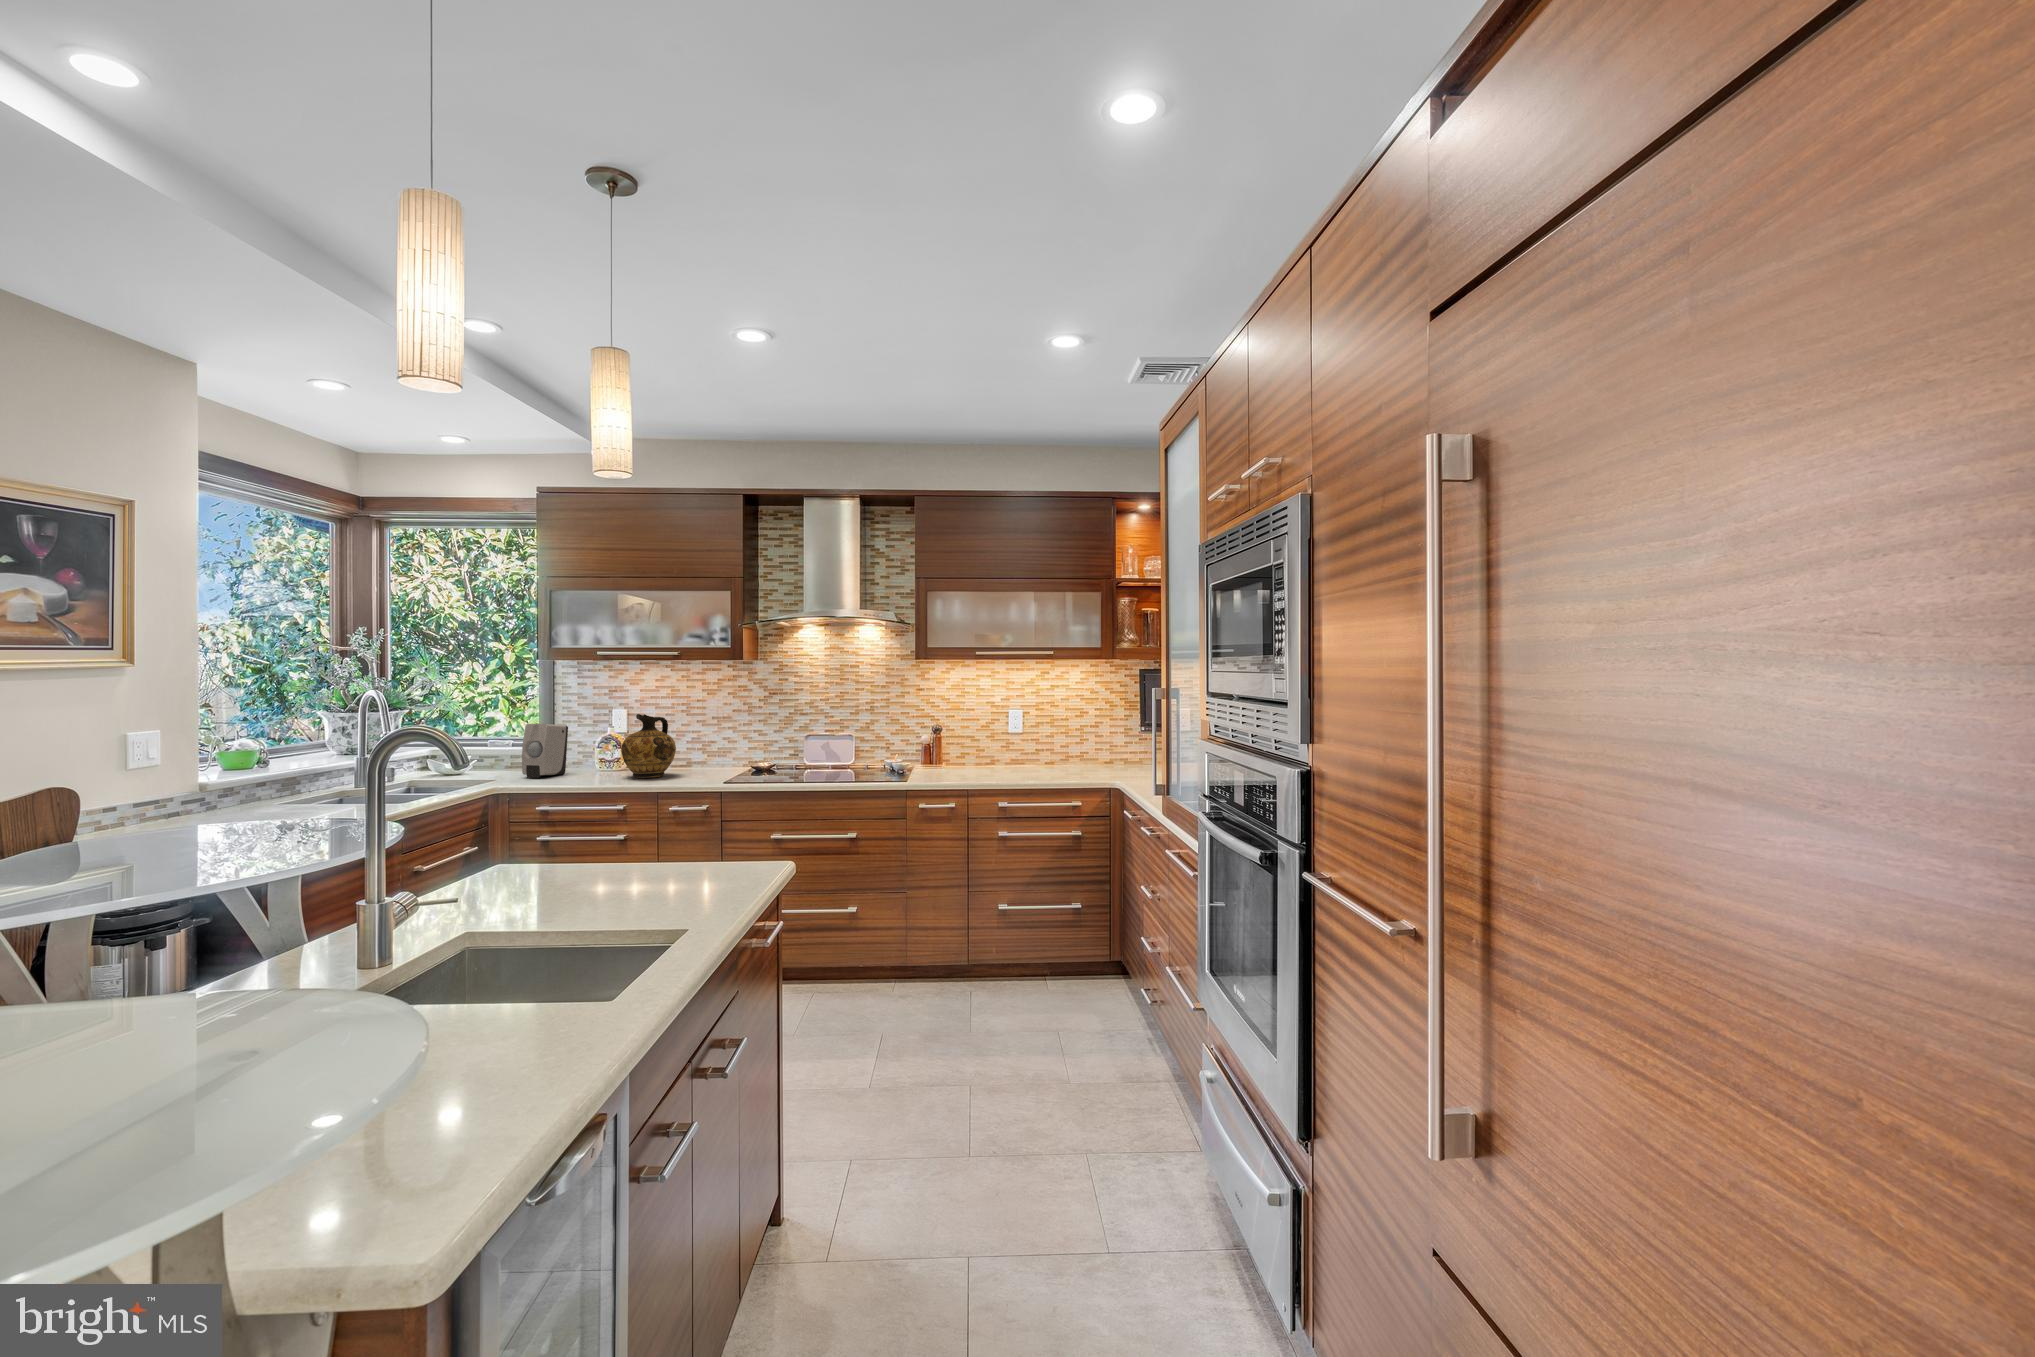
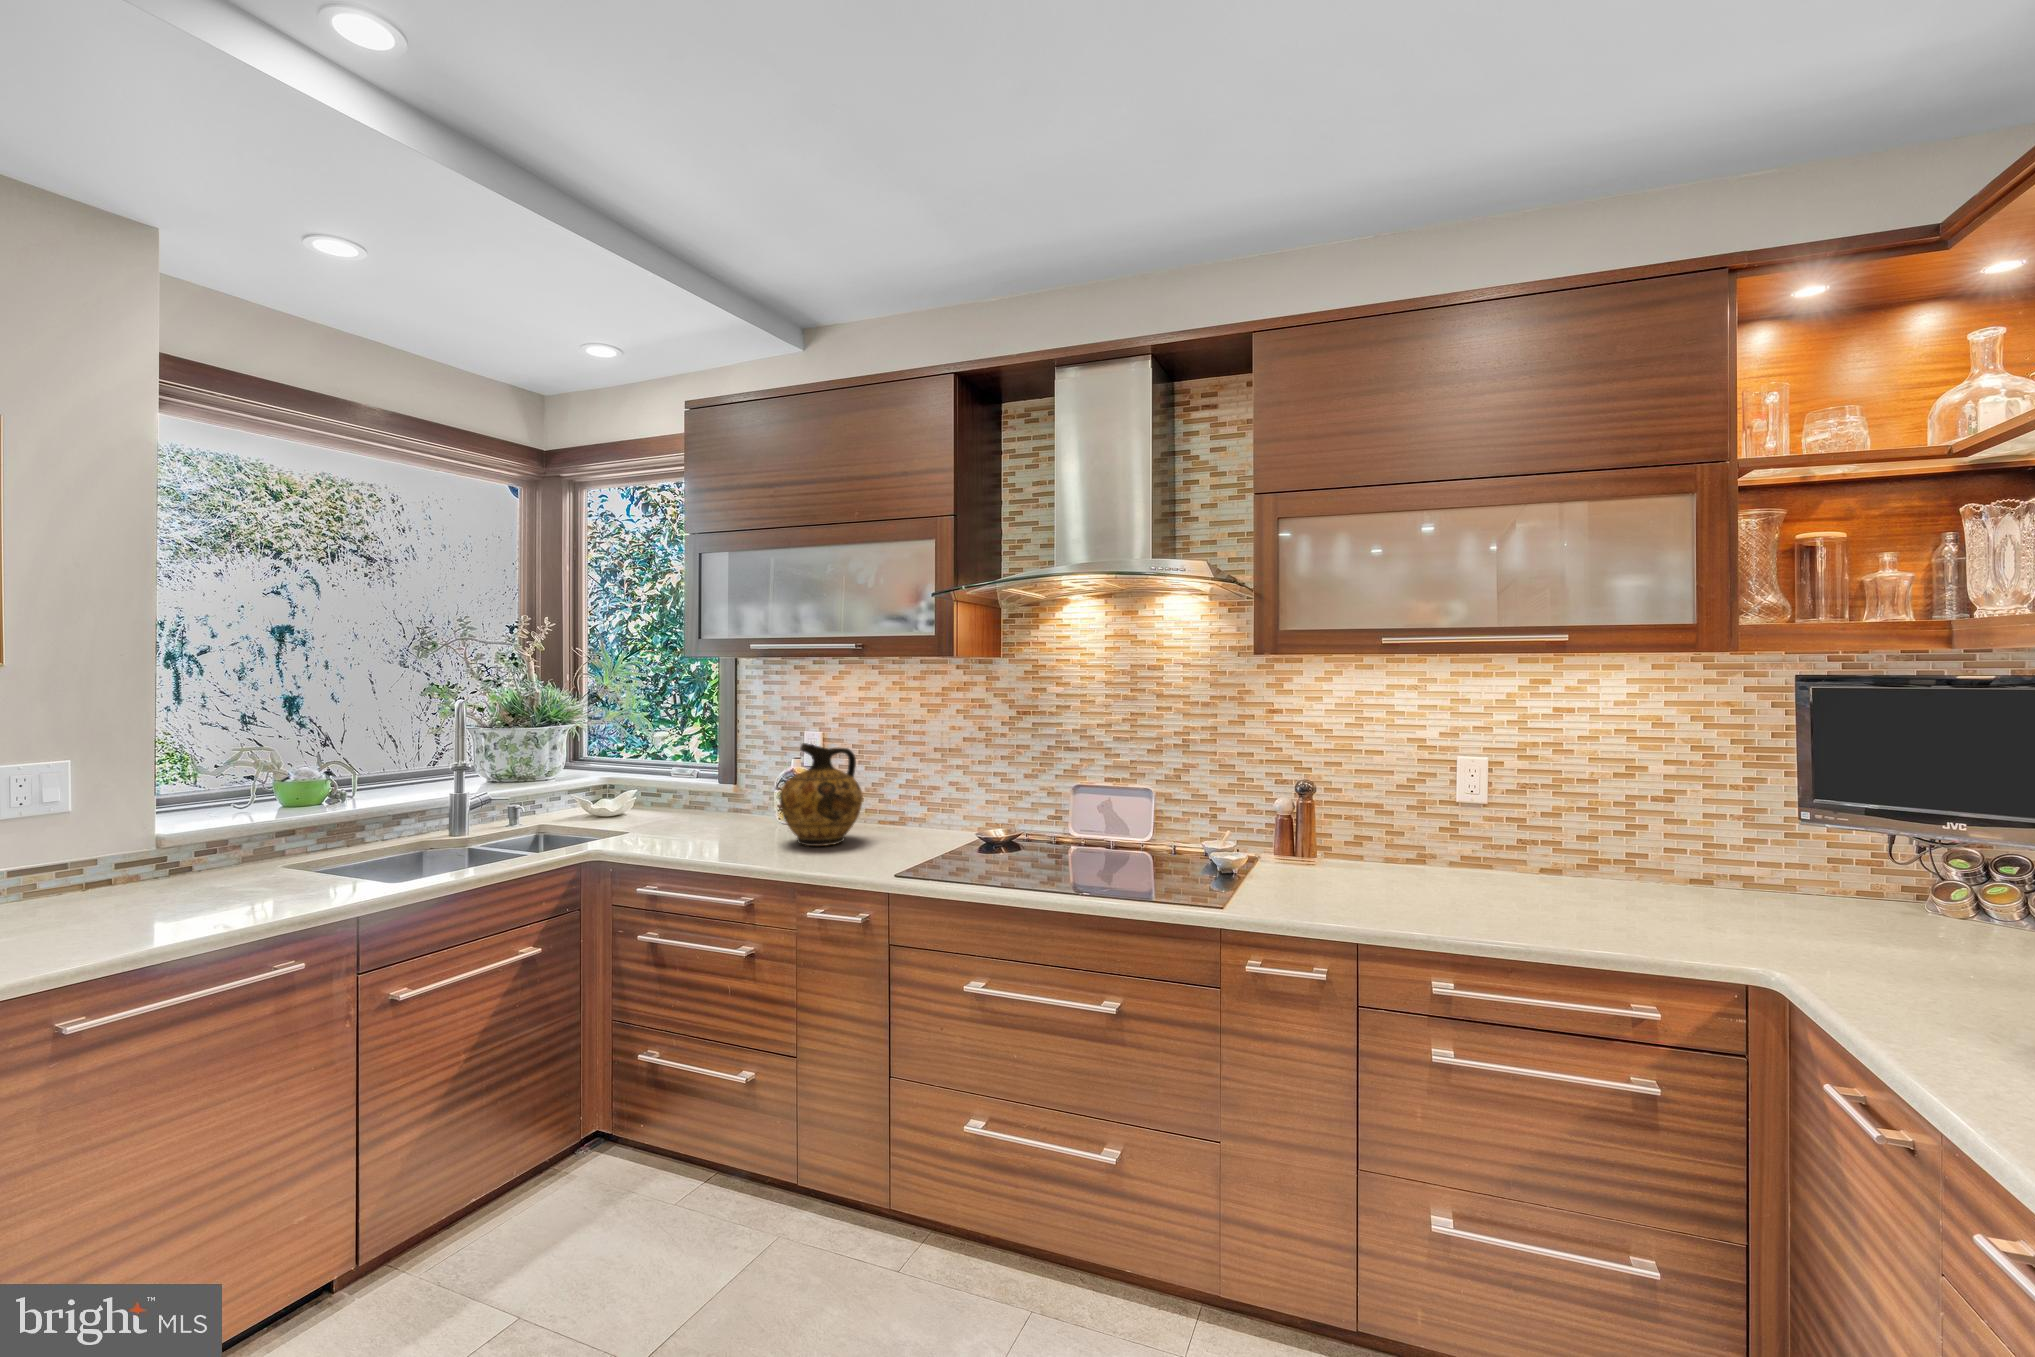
soap dispenser: present [522,724,568,778] -> none [662,752,731,833]

